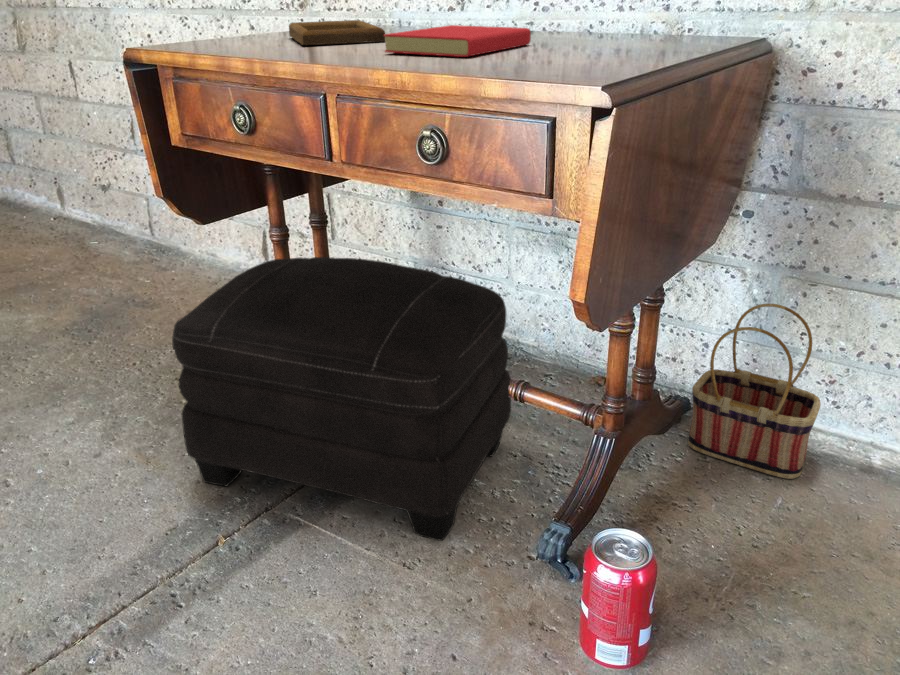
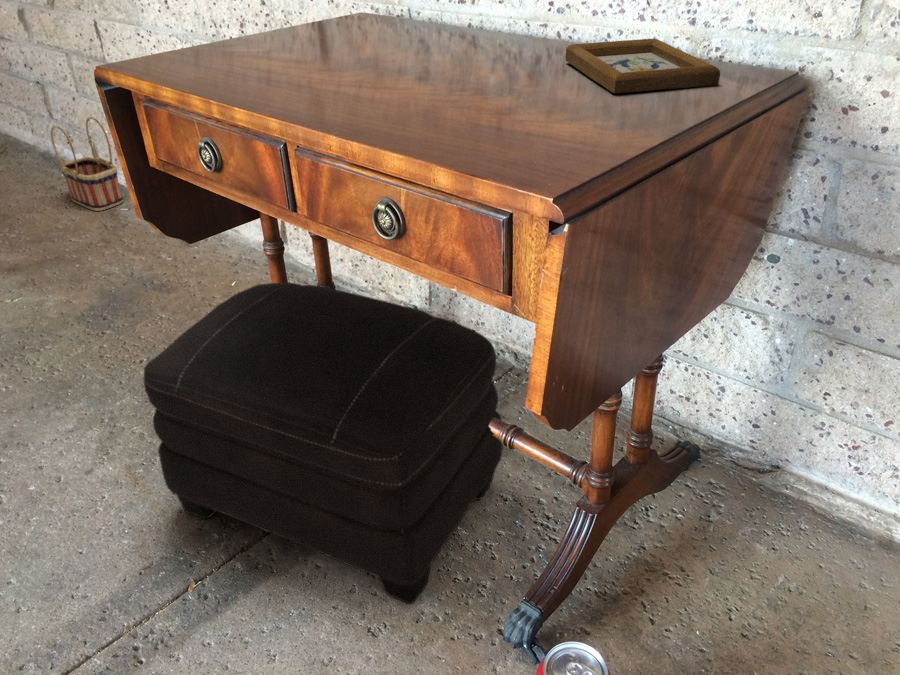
picture frame: present [289,20,385,45] -> present [566,39,720,93]
book: present [384,25,531,57] -> none [355,44,526,103]
basket: present [688,303,821,479] -> present [51,117,124,211]

